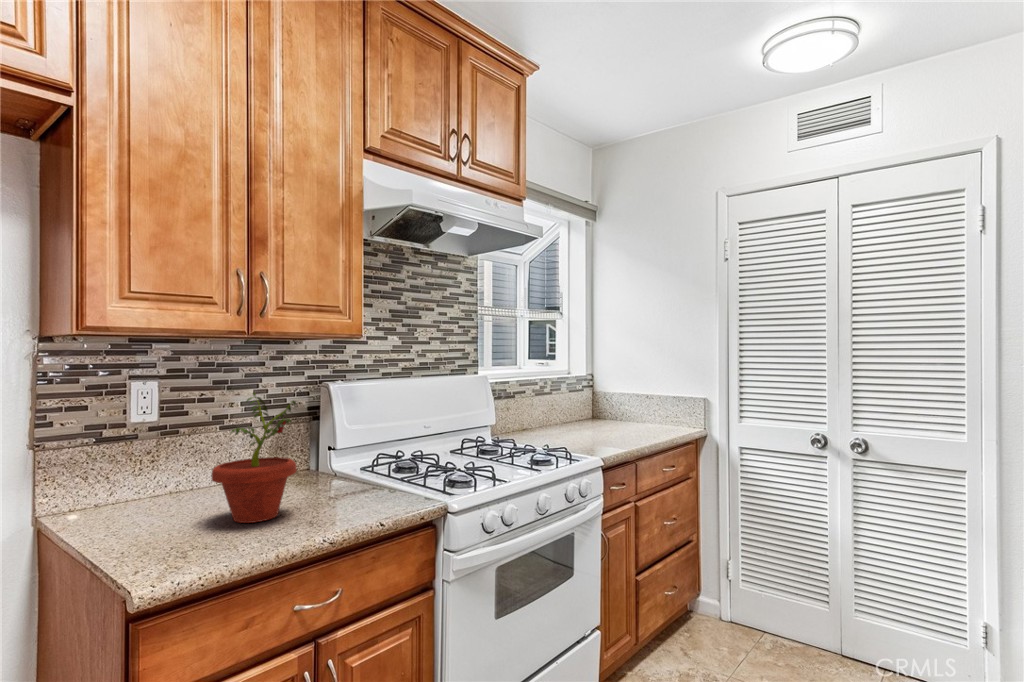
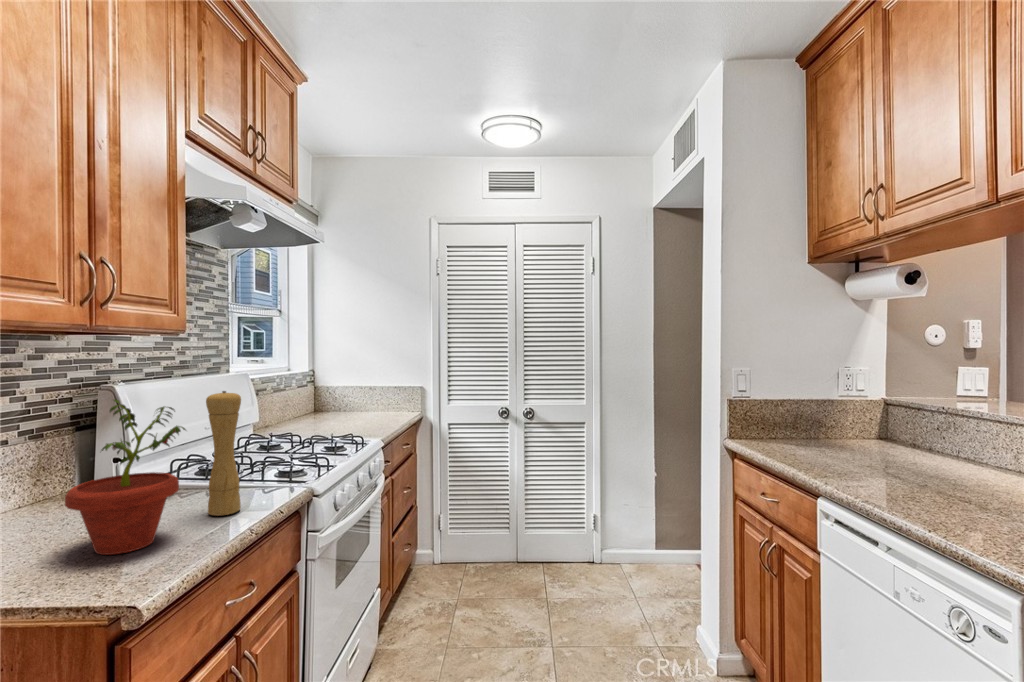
pepper mill: none [335,389,366,507] -> present [206,391,241,516]

